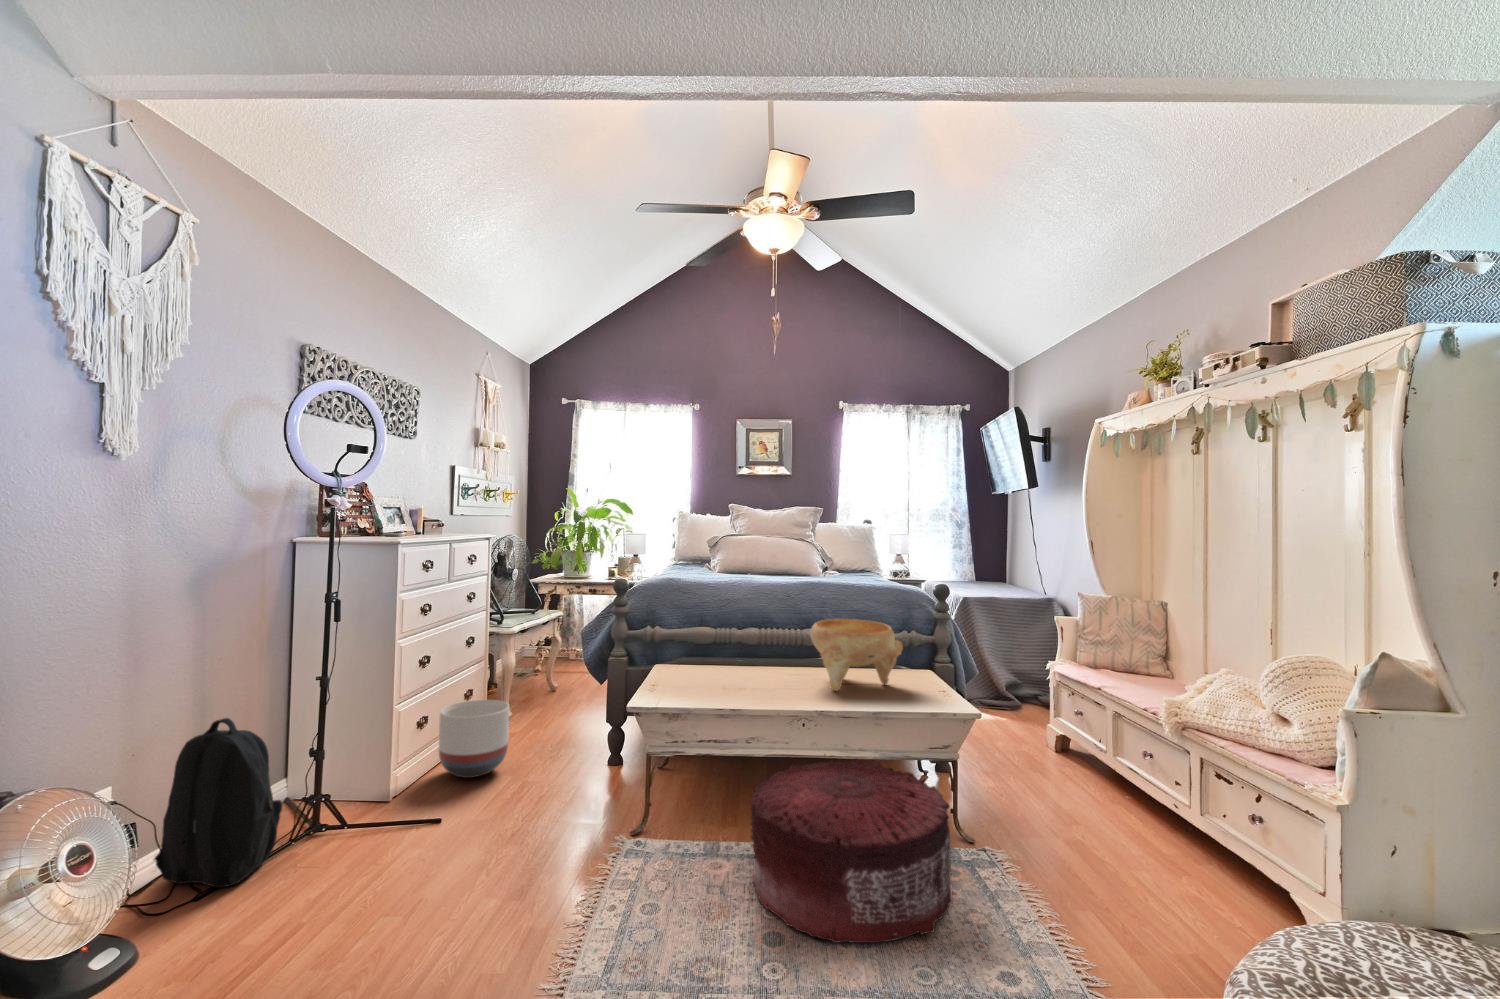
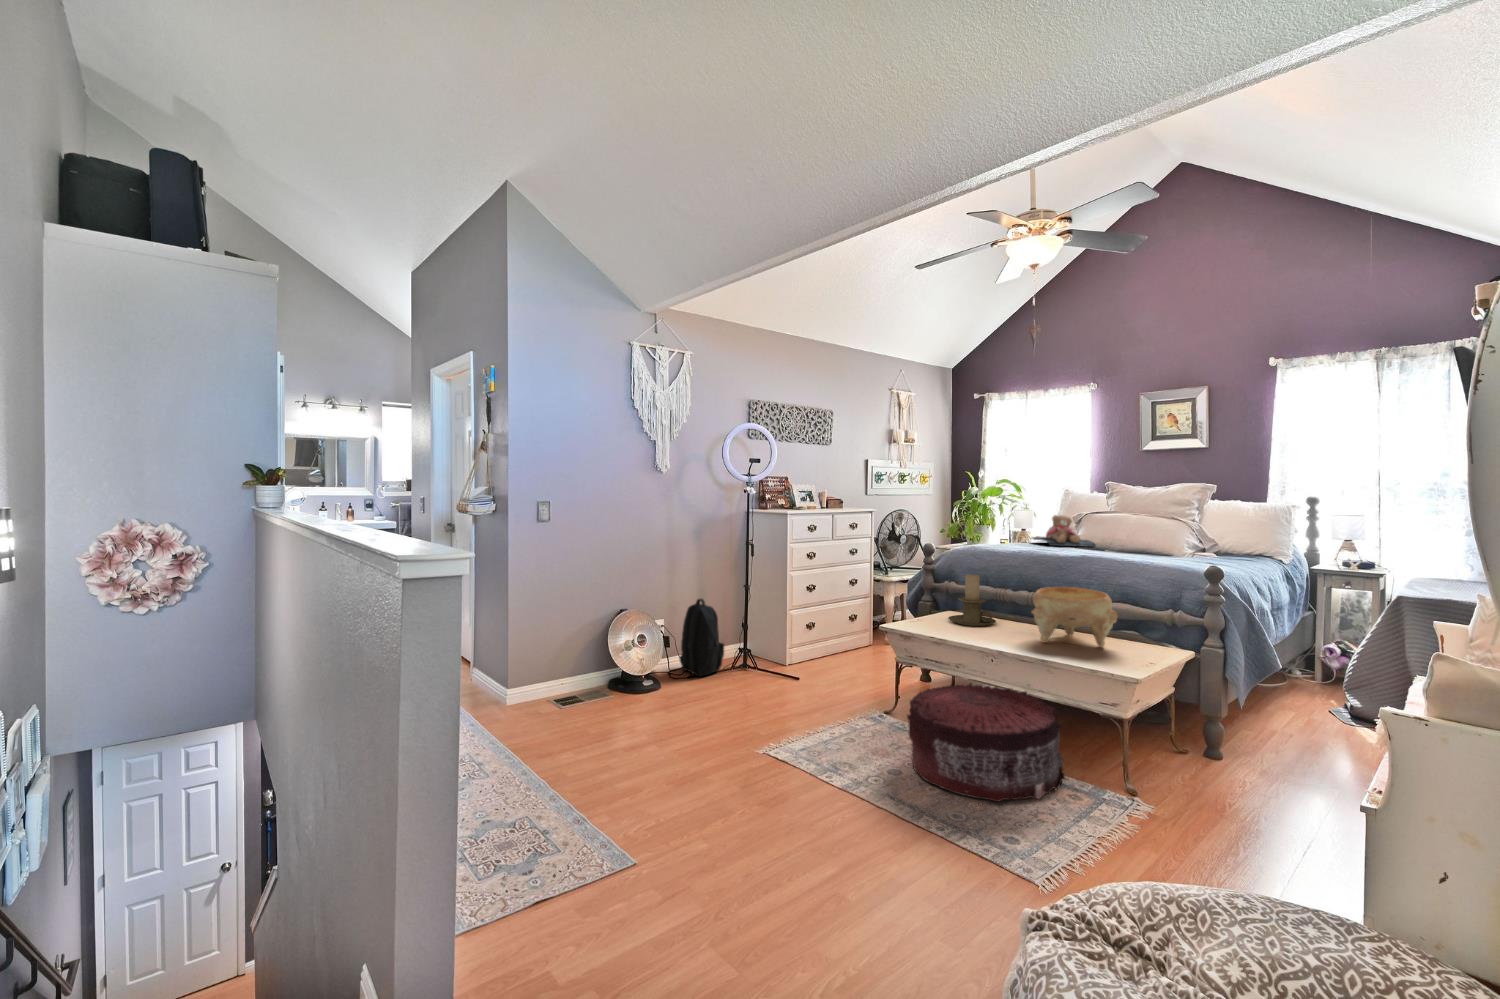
teddy bear: none [699,538,767,574] -> present [1032,515,1096,547]
candle holder: none [688,615,749,685] -> present [948,574,996,626]
planter: present [439,700,509,778] -> none [817,616,859,663]

